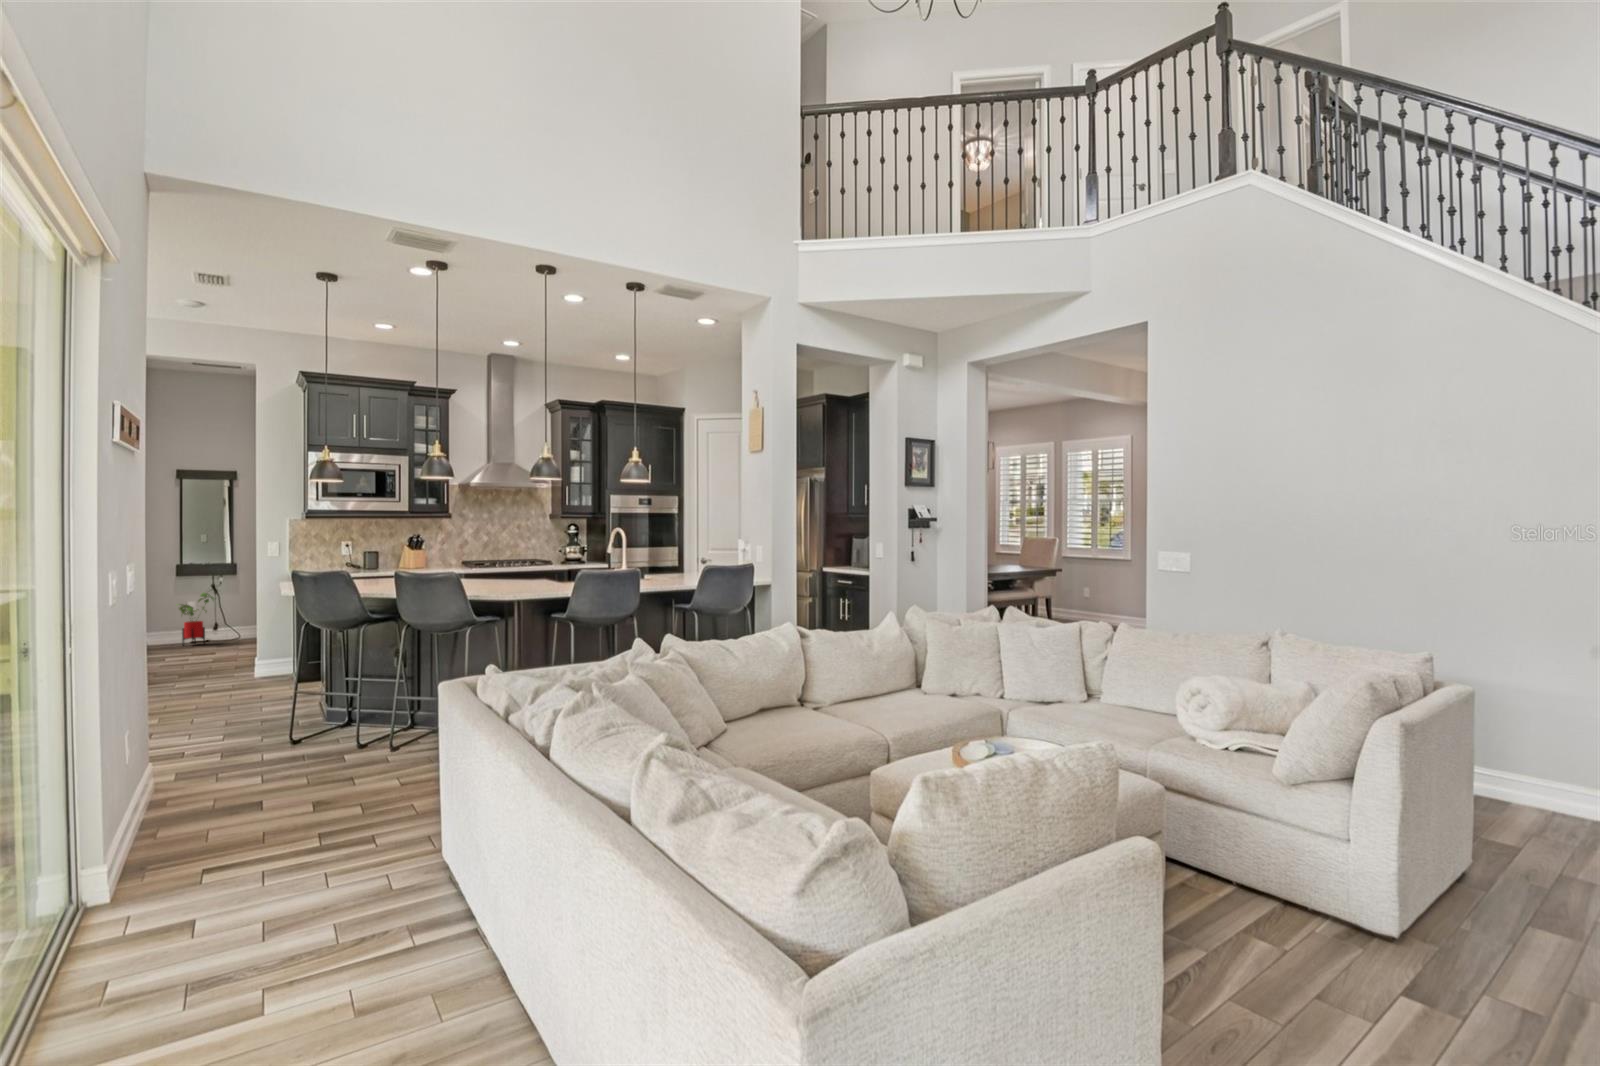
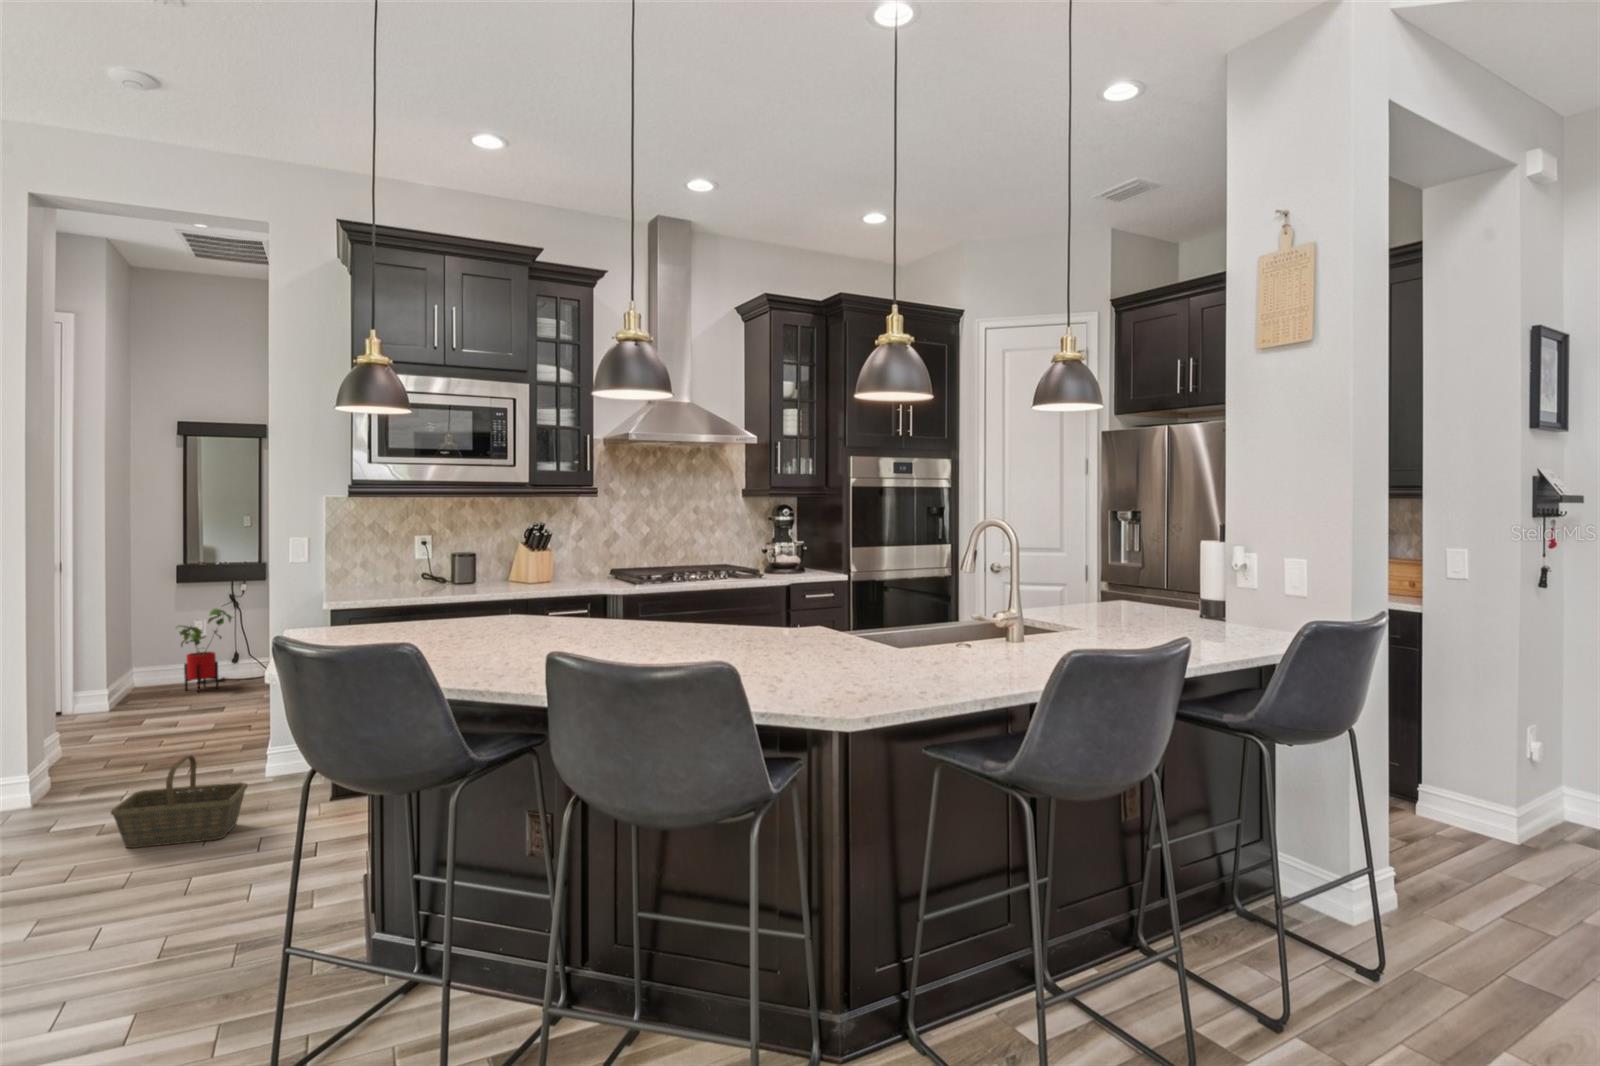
basket: none [182,653,251,697] -> present [111,756,248,848]

